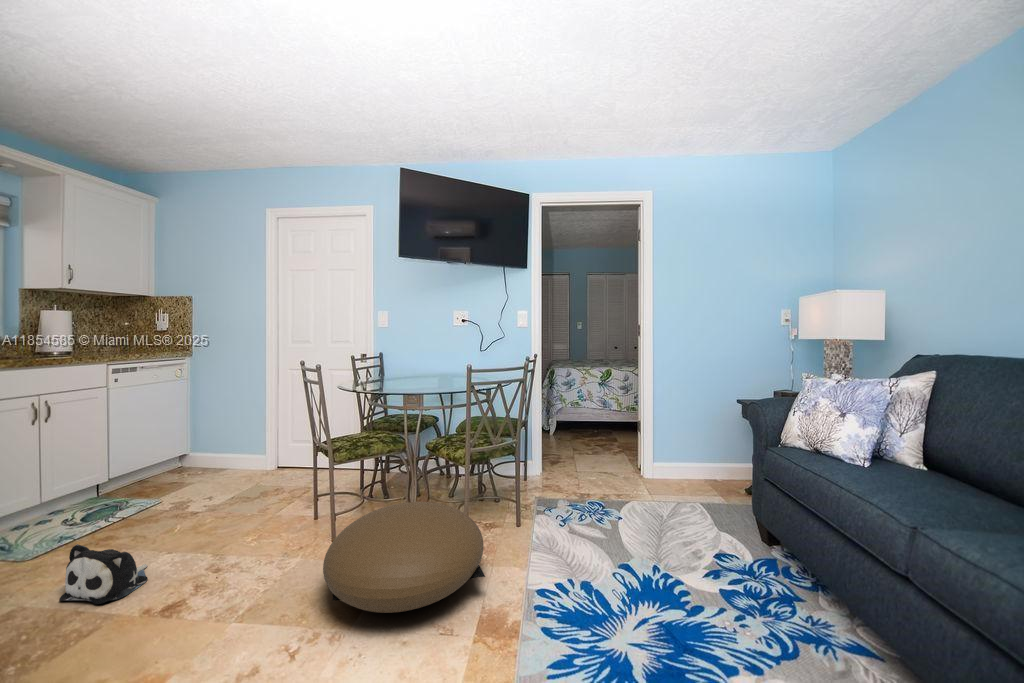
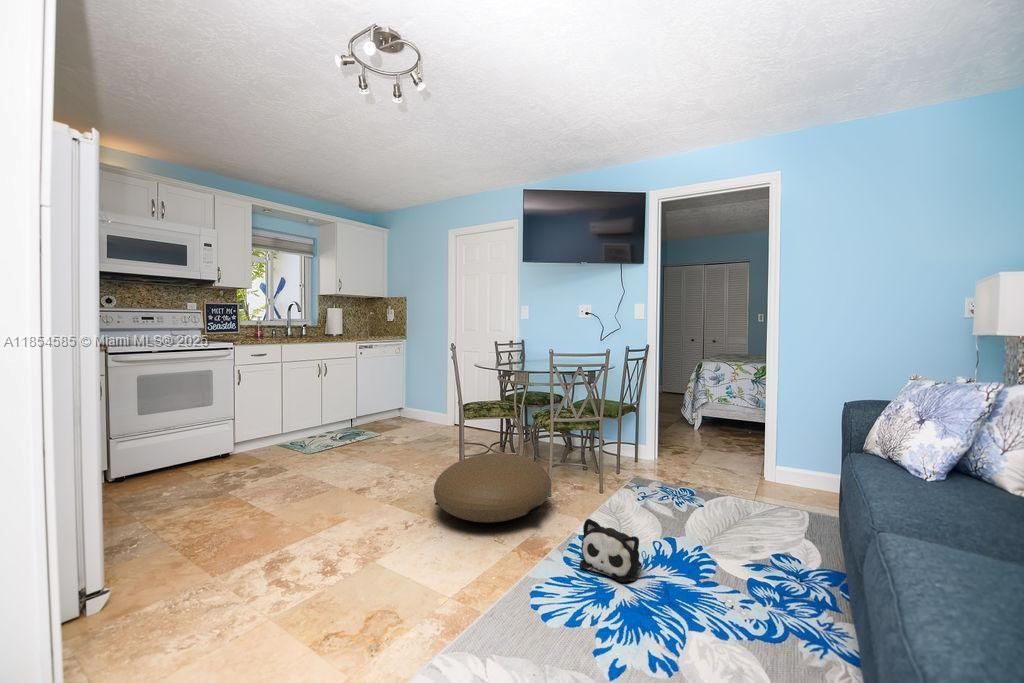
plush toy: present [59,544,148,604] -> present [580,519,642,582]

